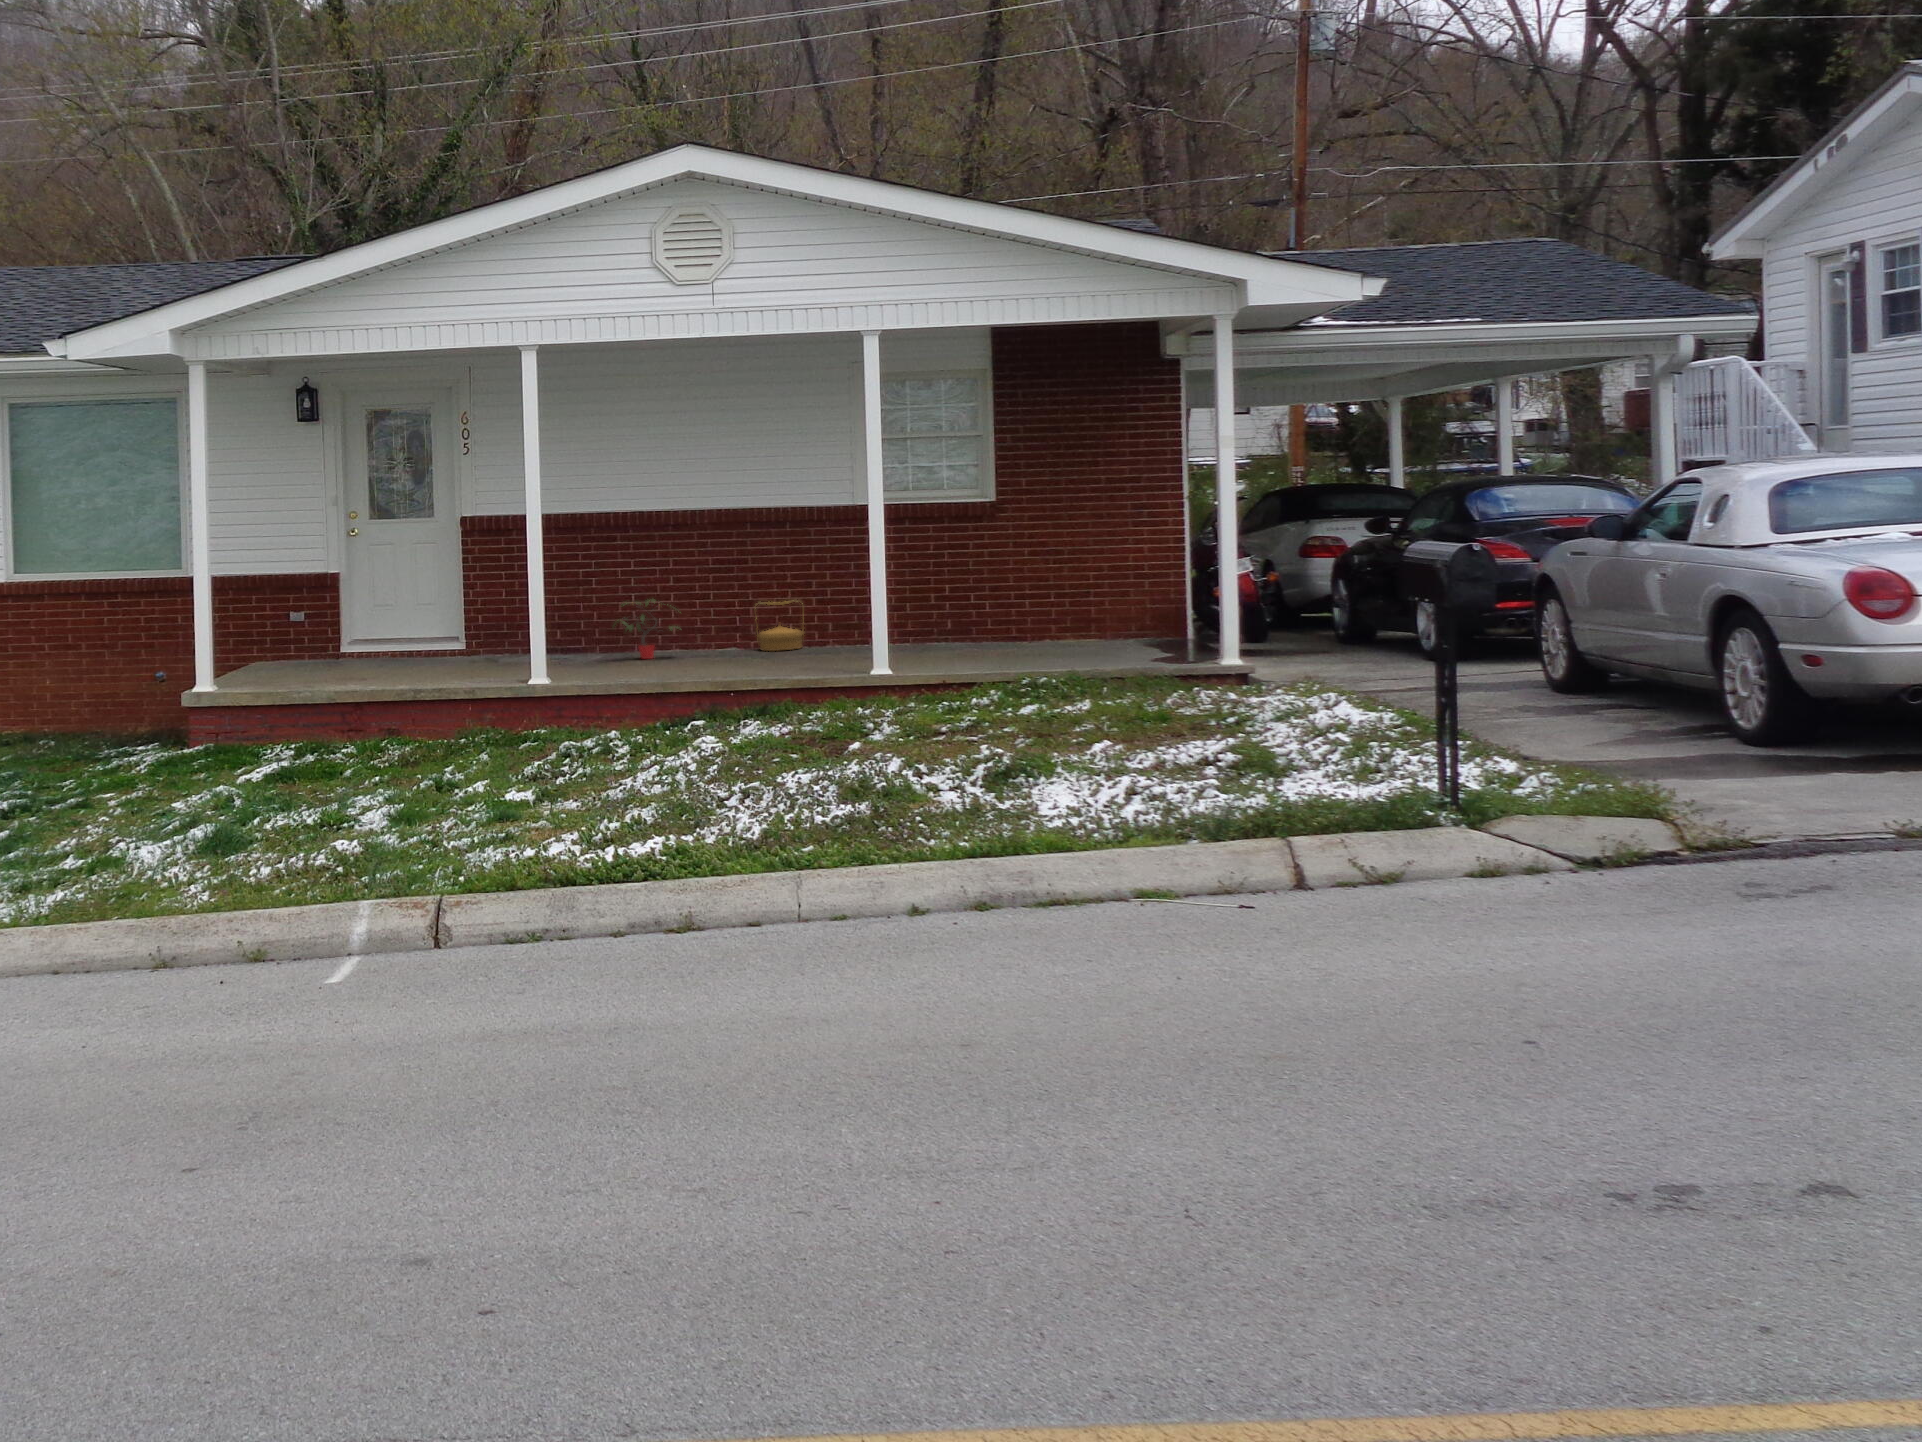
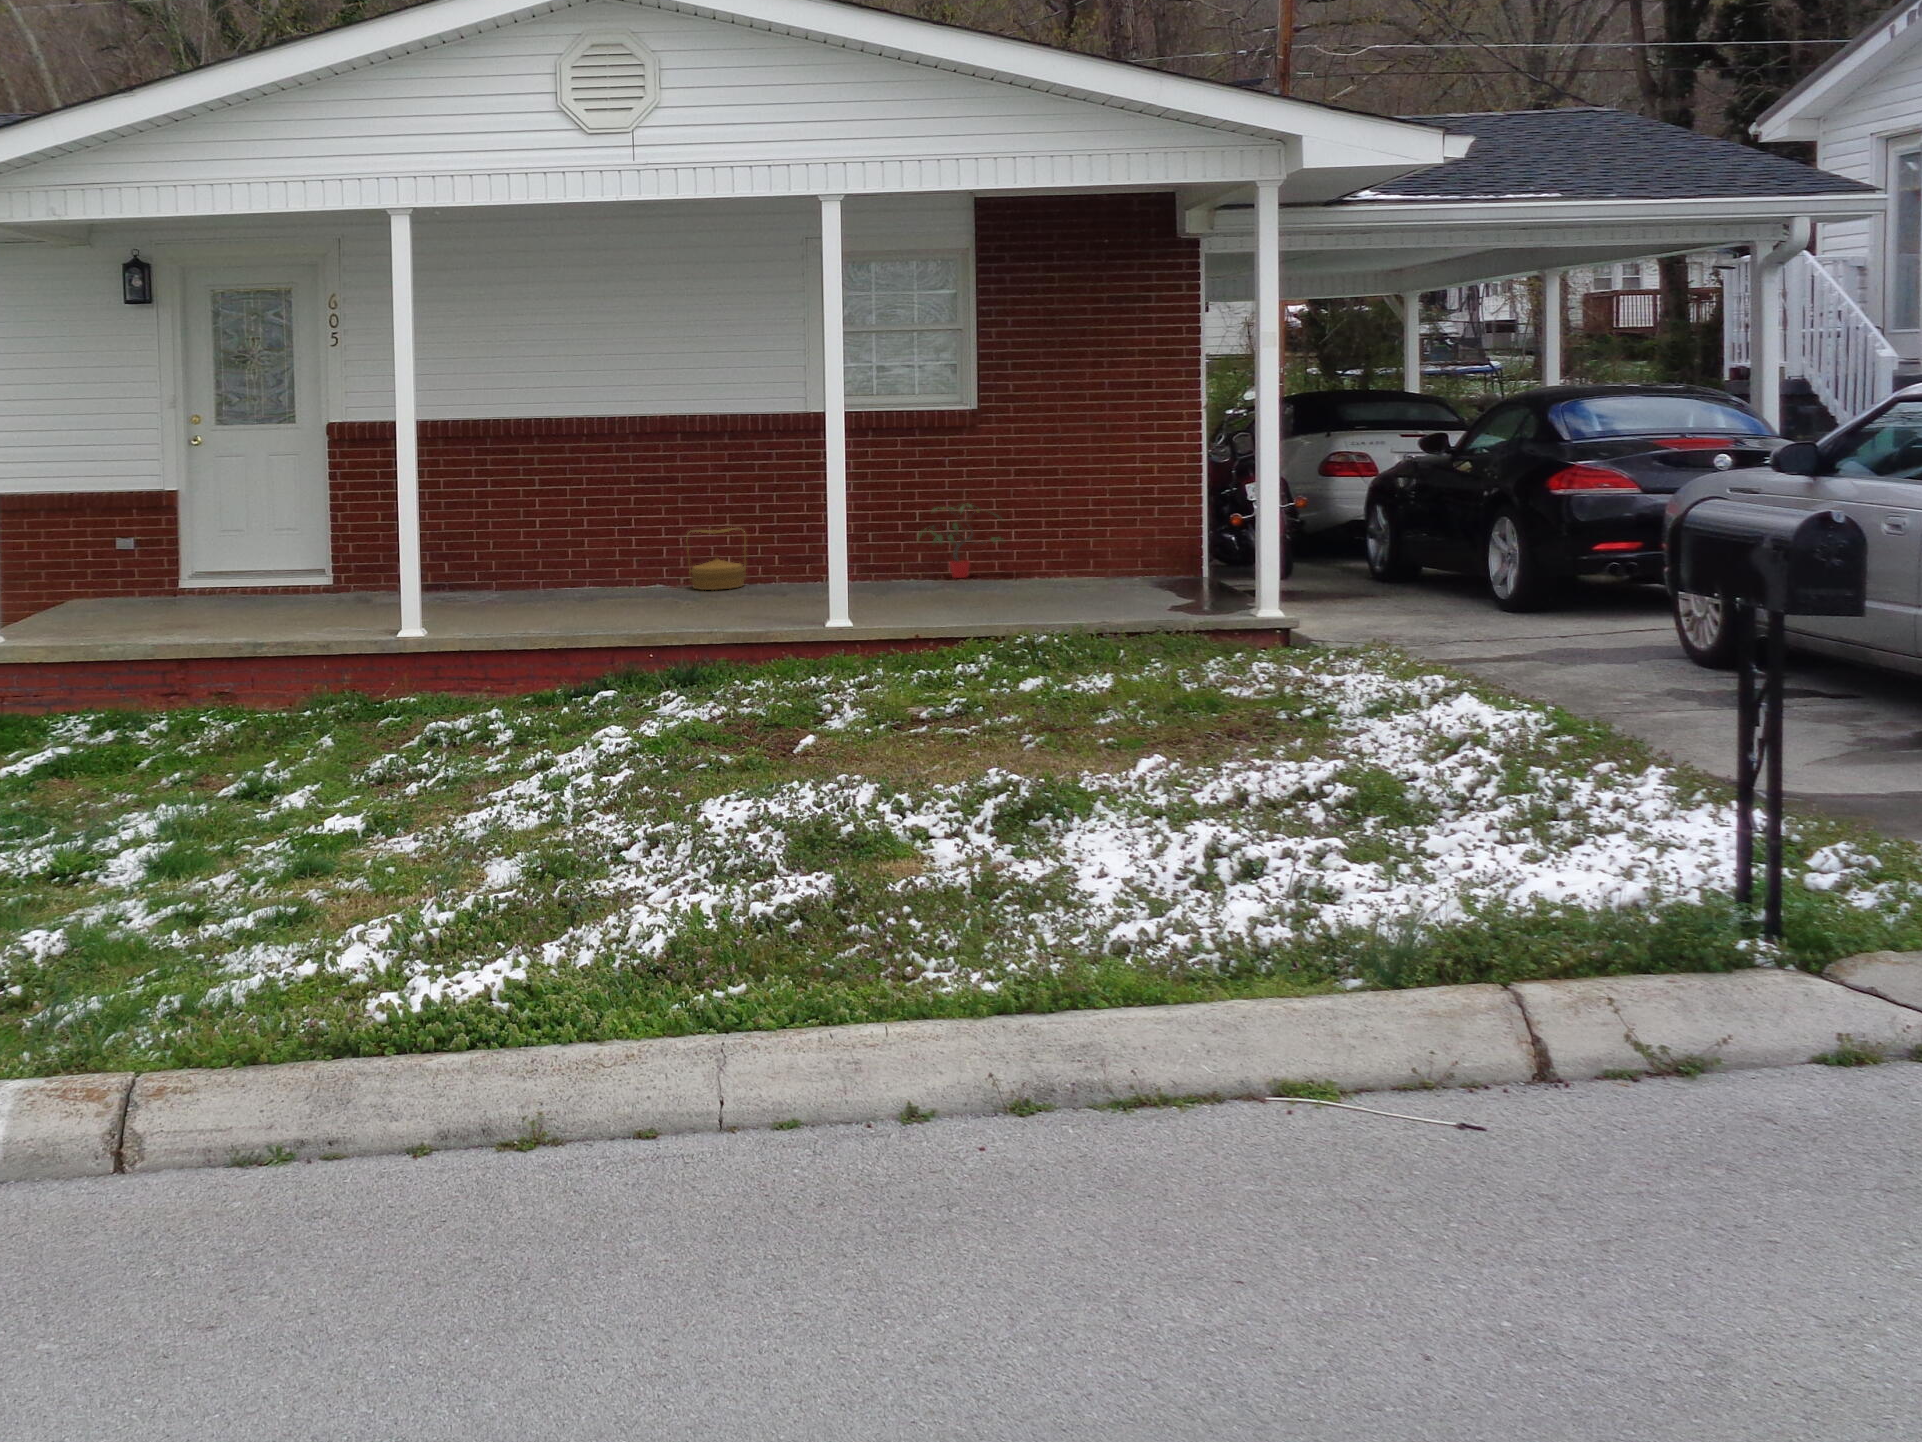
potted plant: present [618,600,673,659] -> present [917,504,1002,578]

